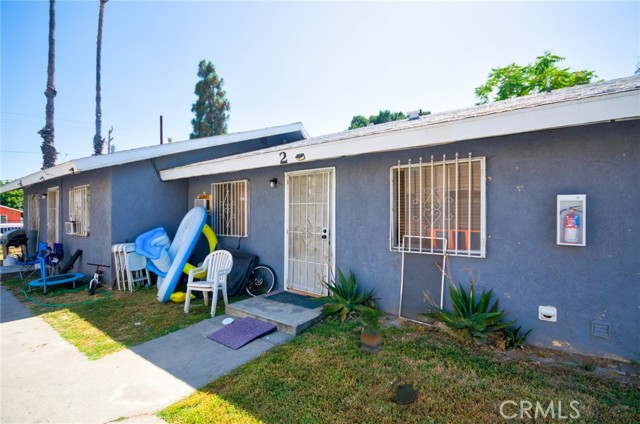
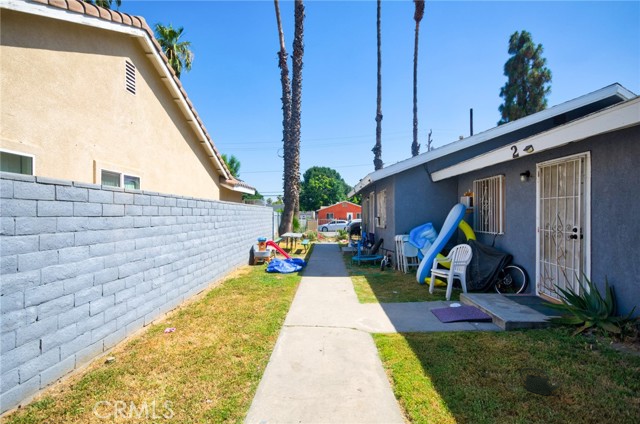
potted tree: present [361,308,385,354] -> none [547,312,588,362]

